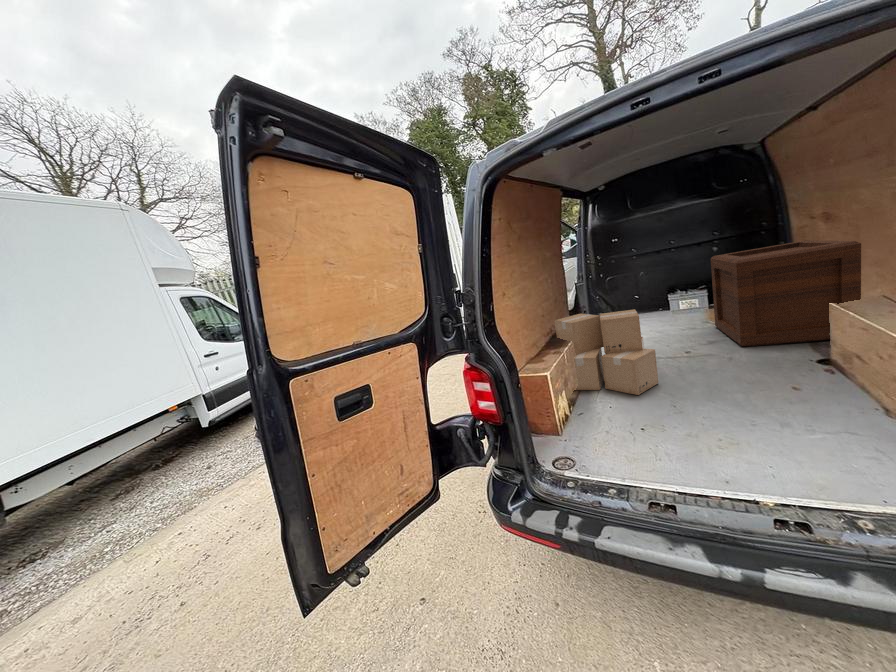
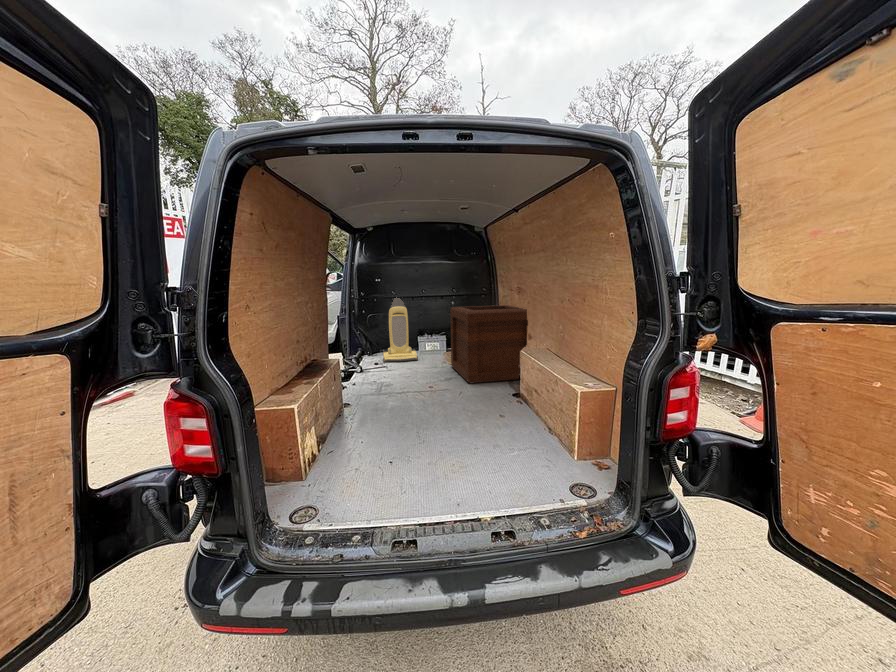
vacuum cleaner: none [626,221,669,325] -> present [383,297,418,362]
cardboard box: present [554,309,658,395] -> none [310,344,407,428]

